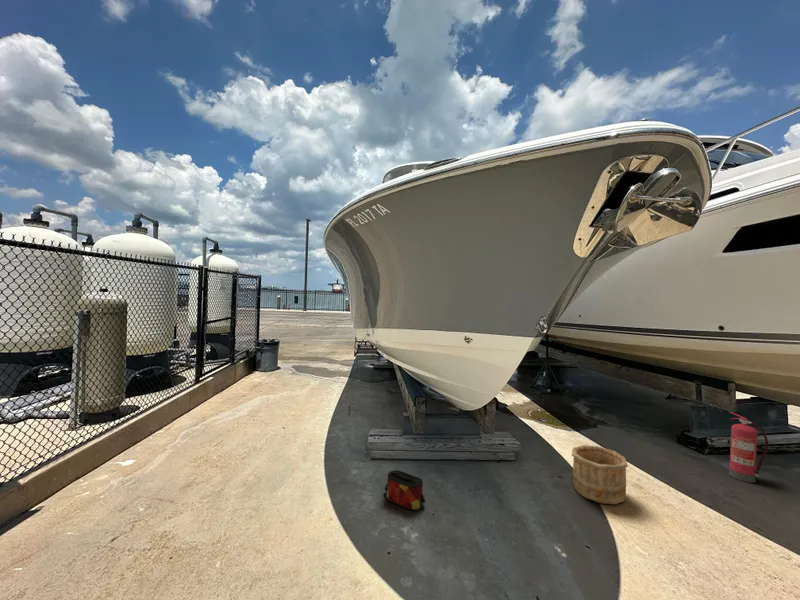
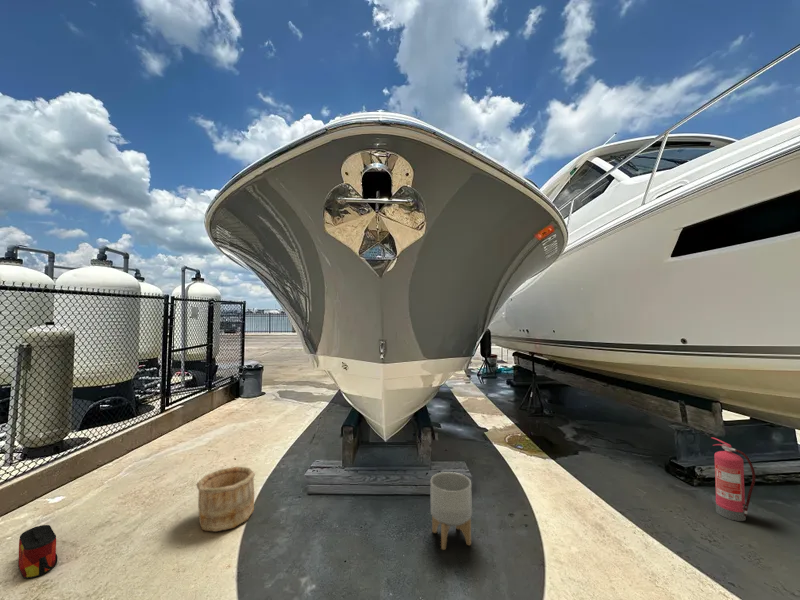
planter: none [497,438,537,505] -> present [431,472,472,550]
wooden bucket: present [572,445,628,504] -> present [197,467,255,531]
bag: present [385,470,425,511] -> present [18,525,57,579]

